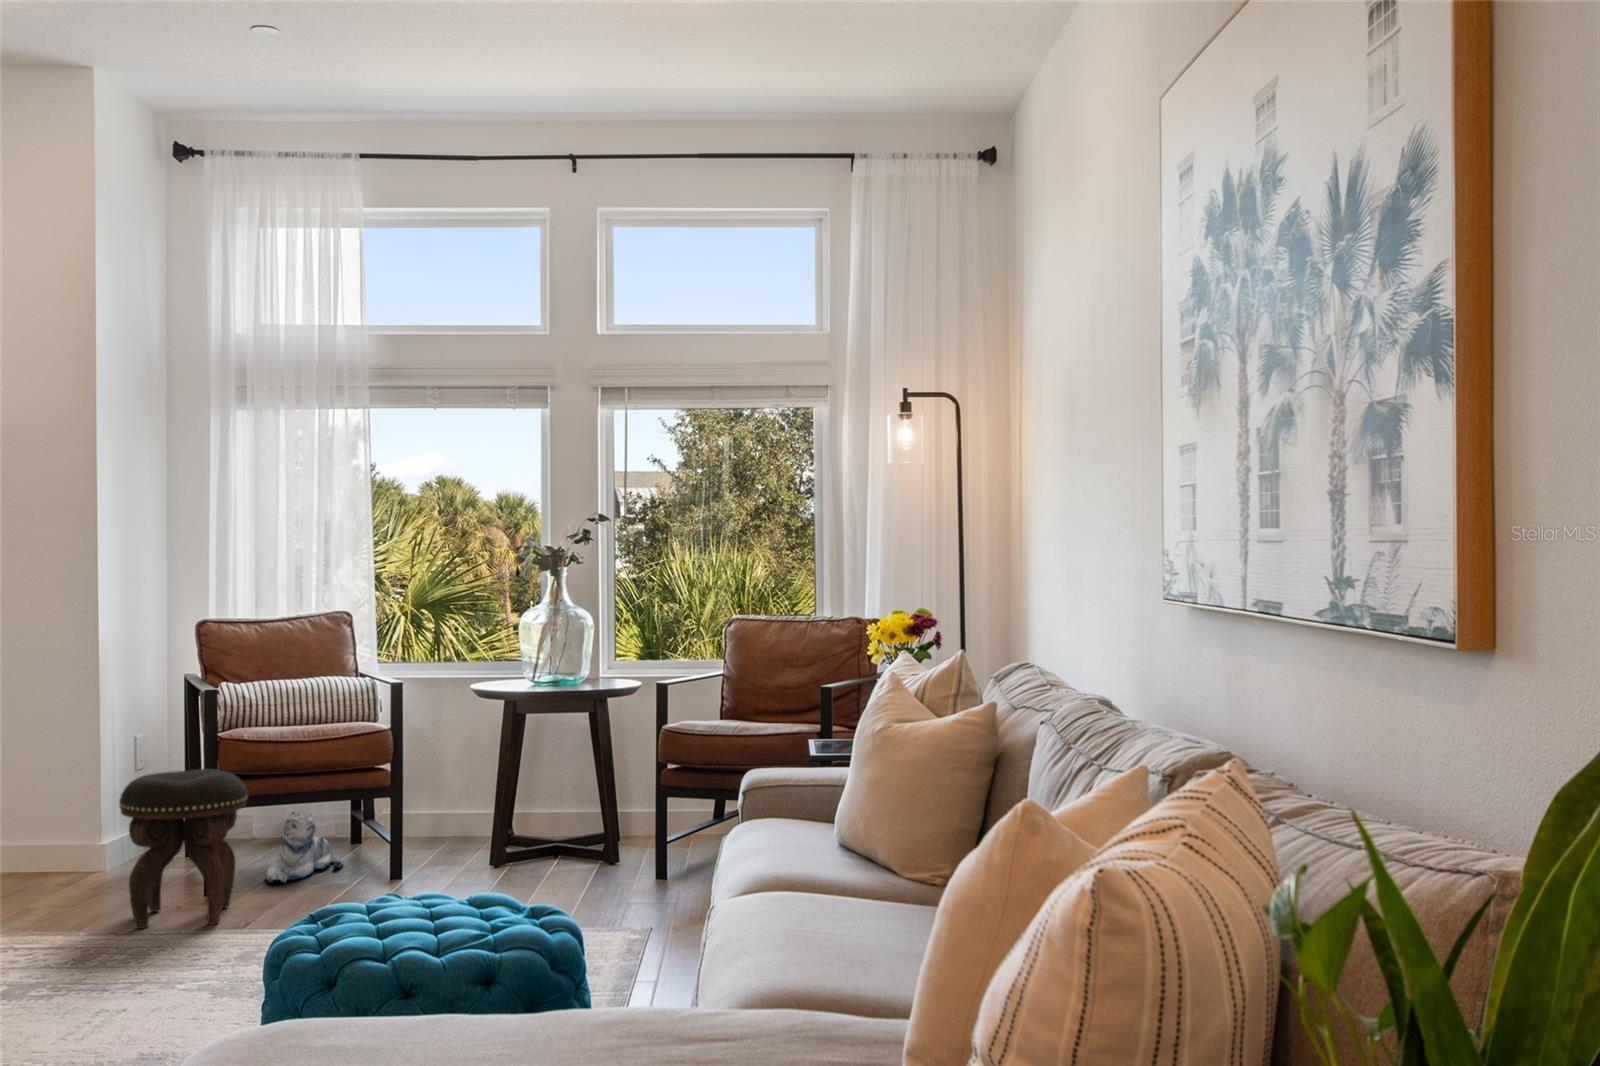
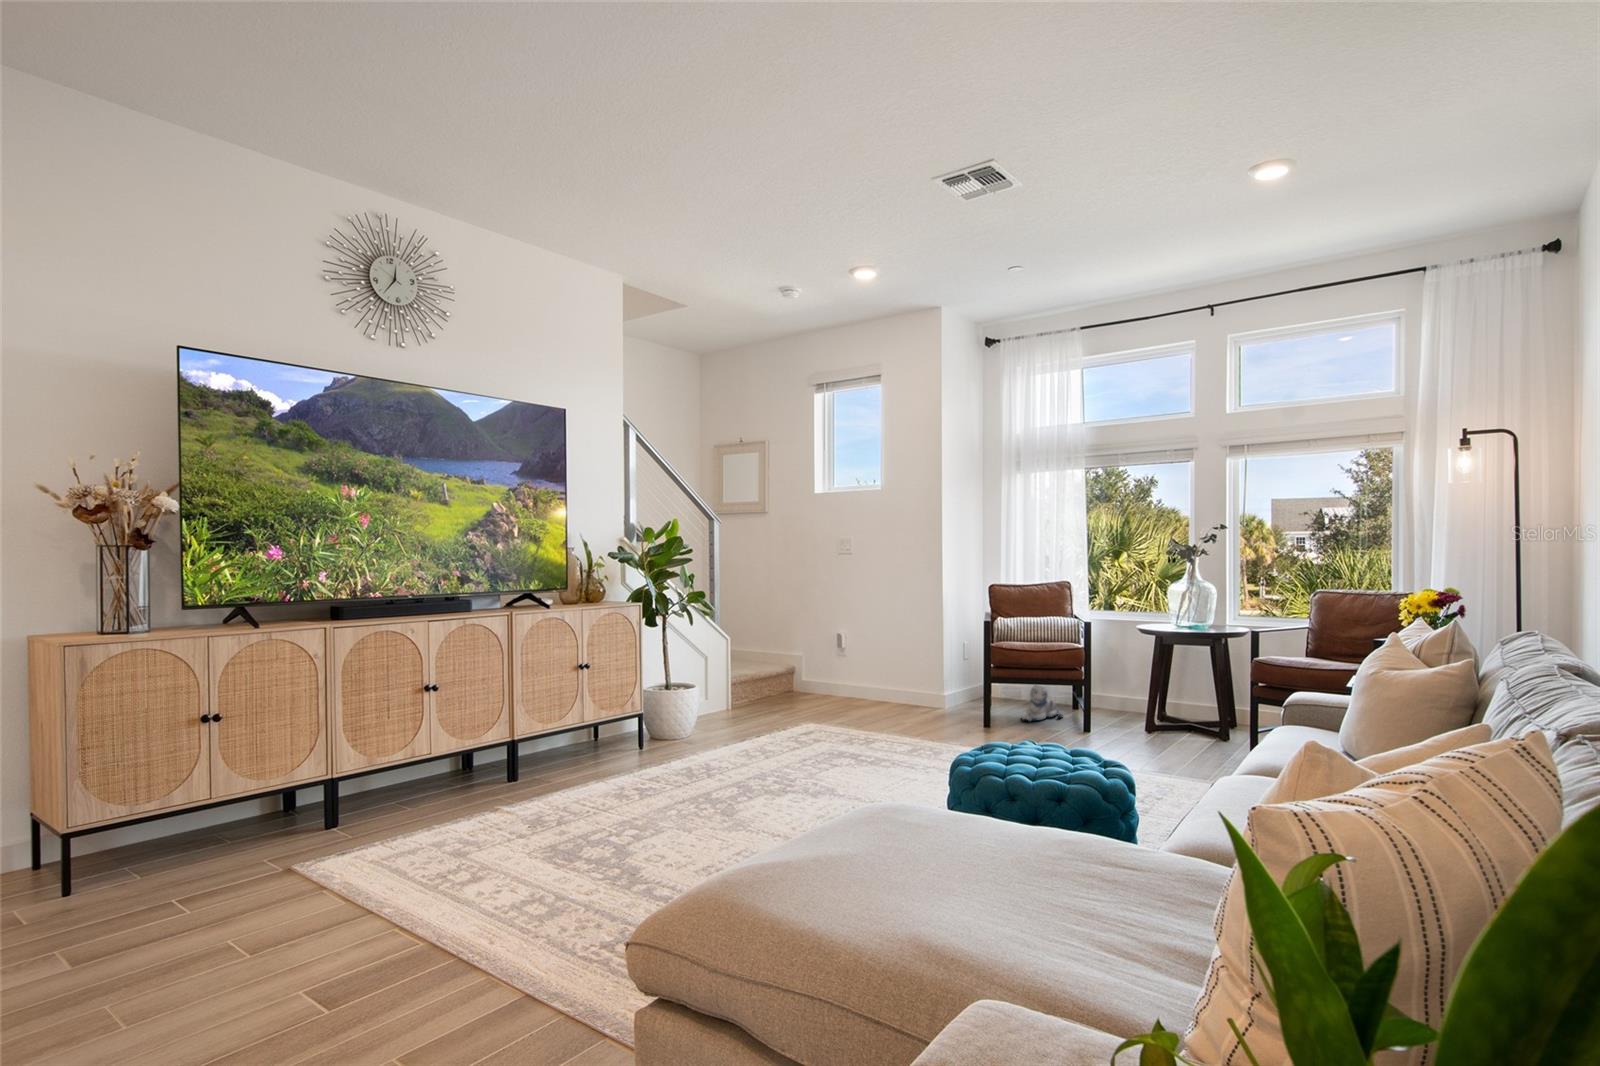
footstool: present [119,769,248,929] -> none [948,658,1008,737]

